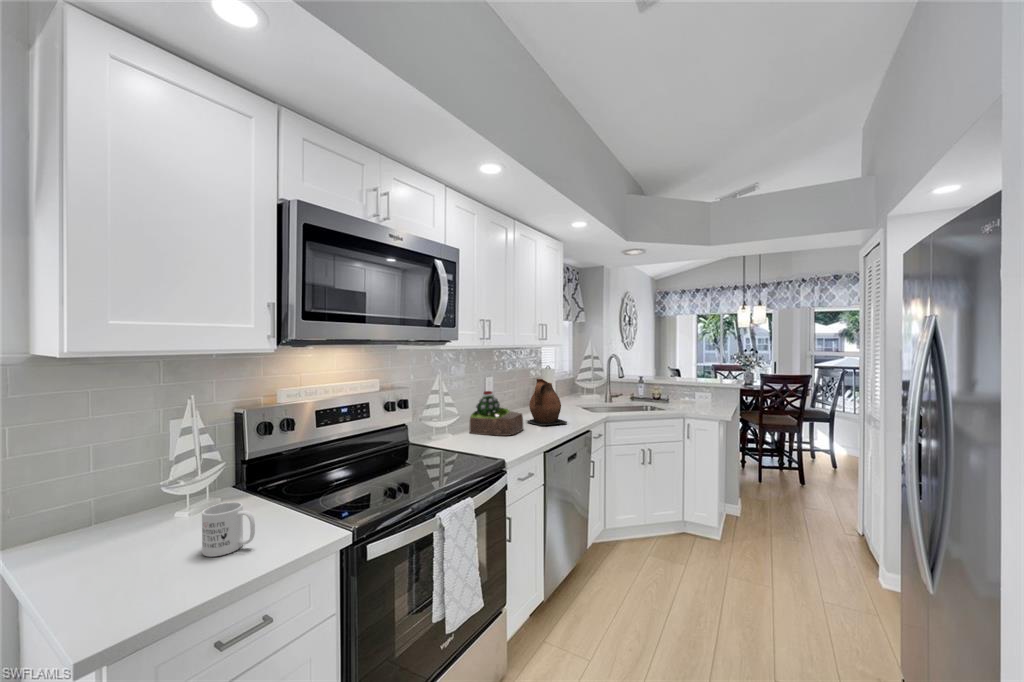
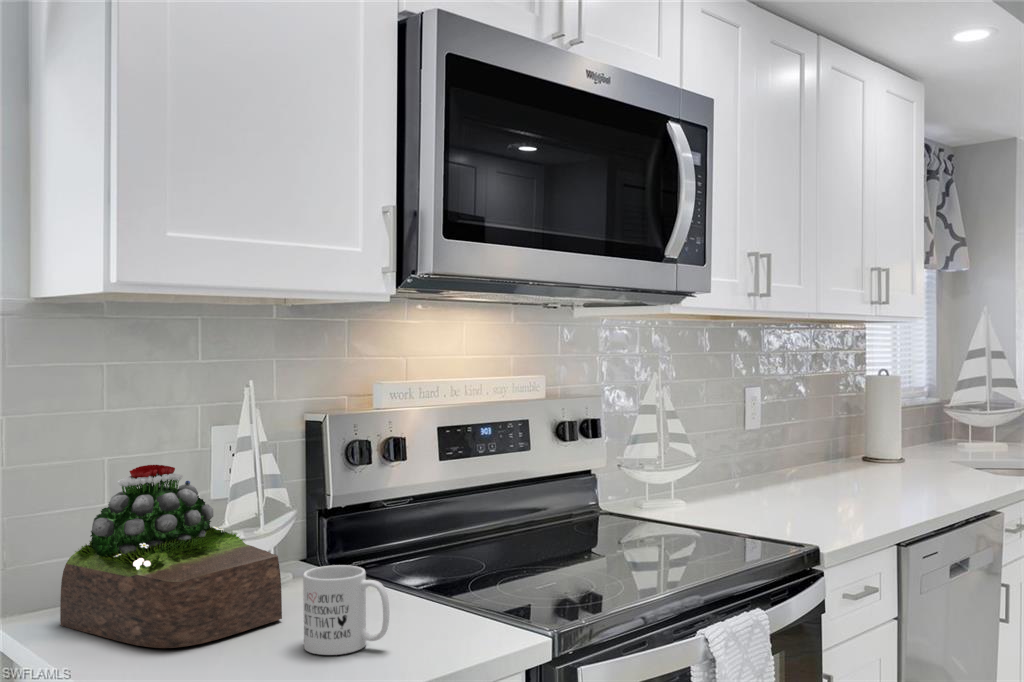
ceramic pitcher: present [527,379,567,425] -> none [838,390,941,495]
succulent plant: present [470,391,523,436] -> present [60,465,282,648]

